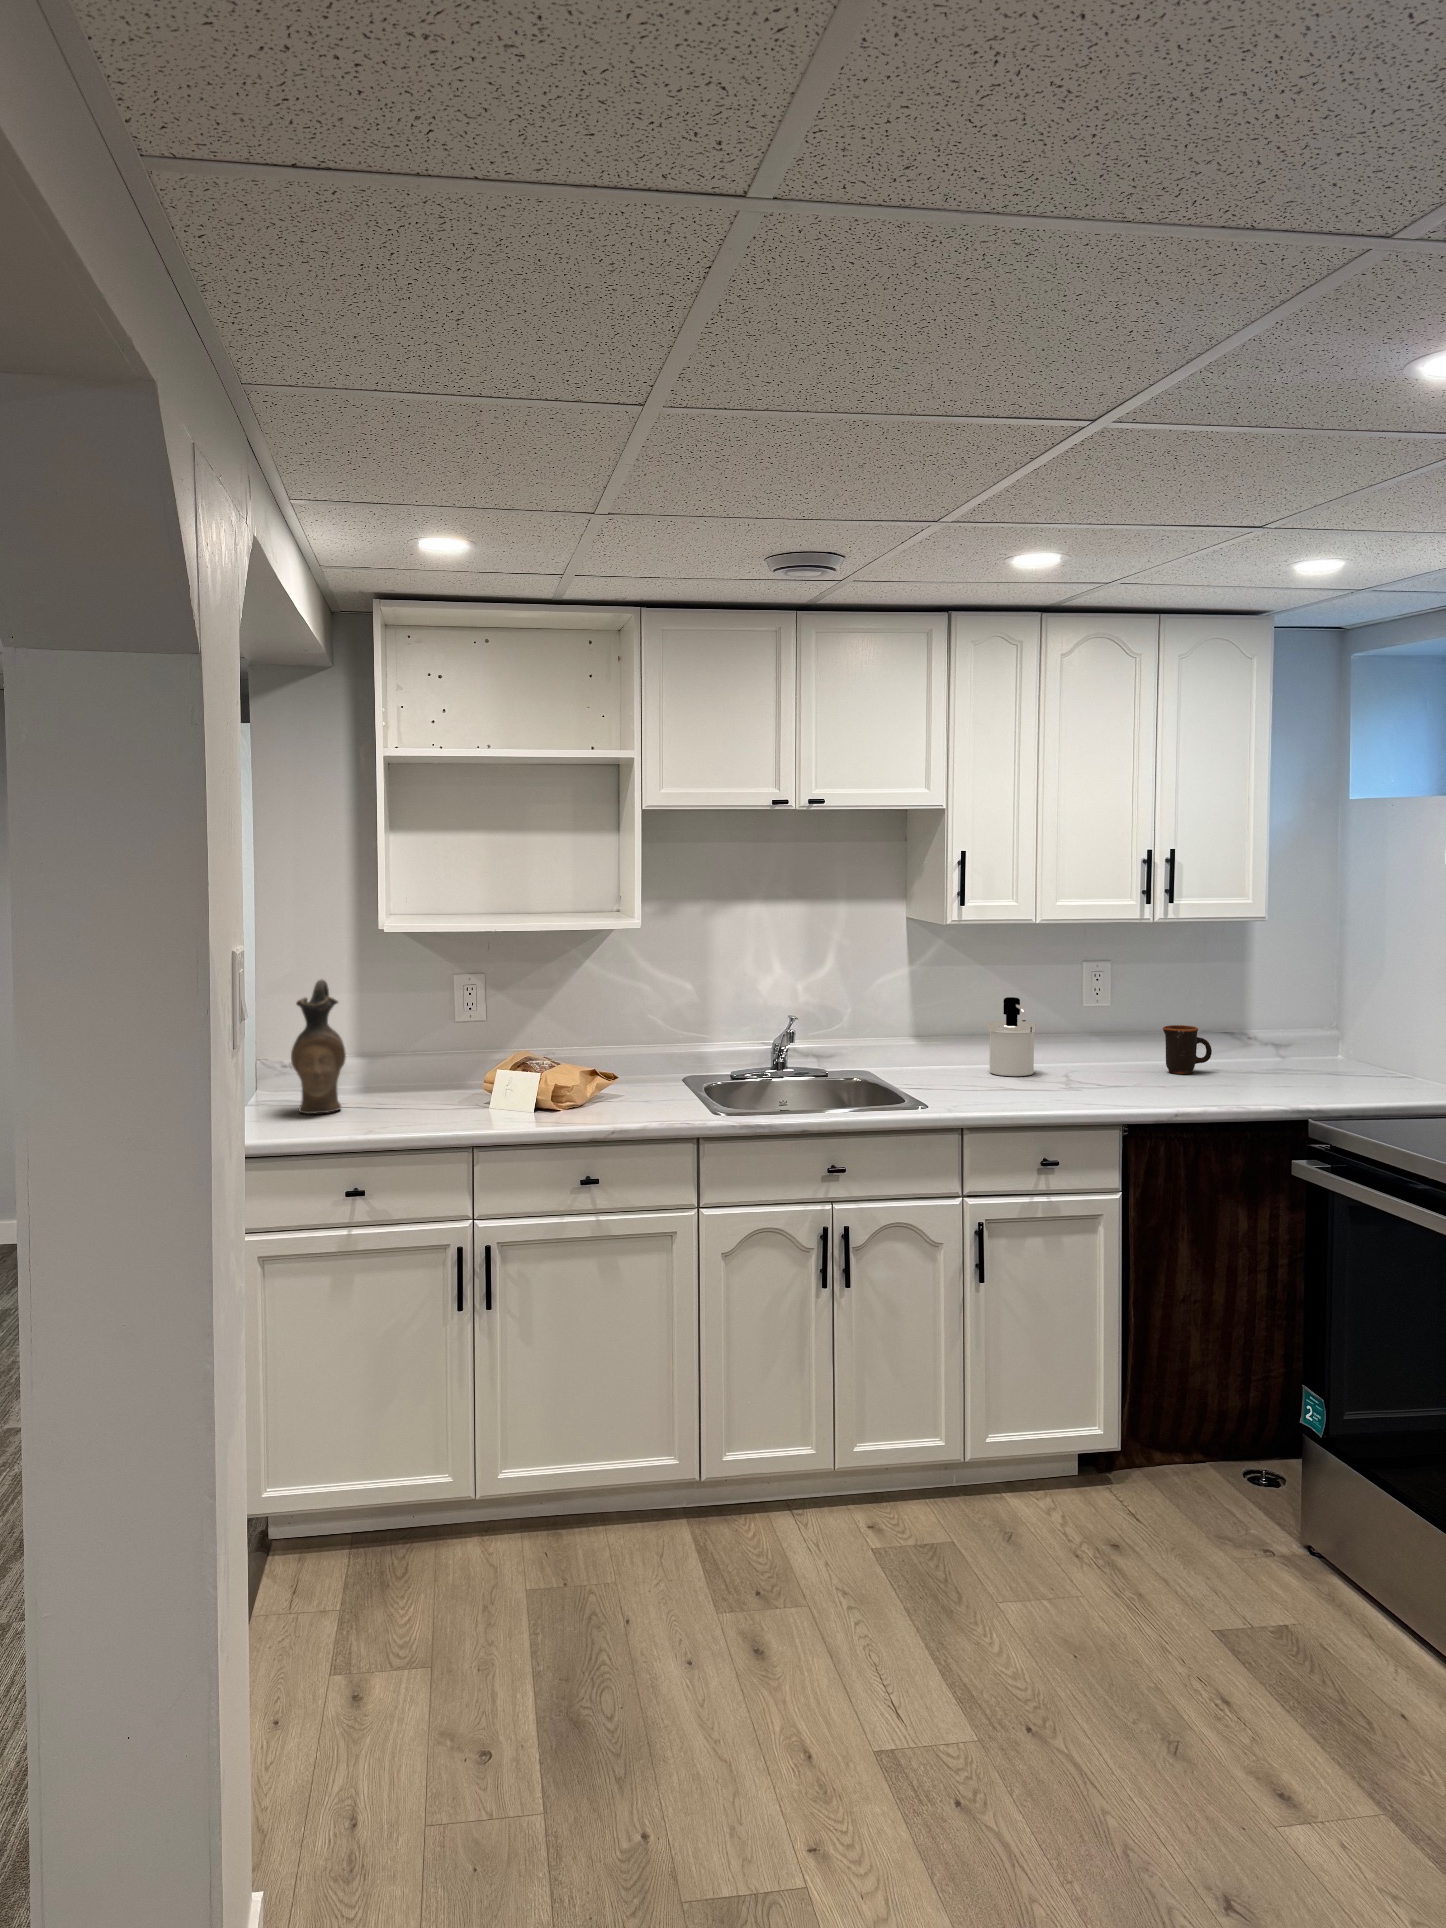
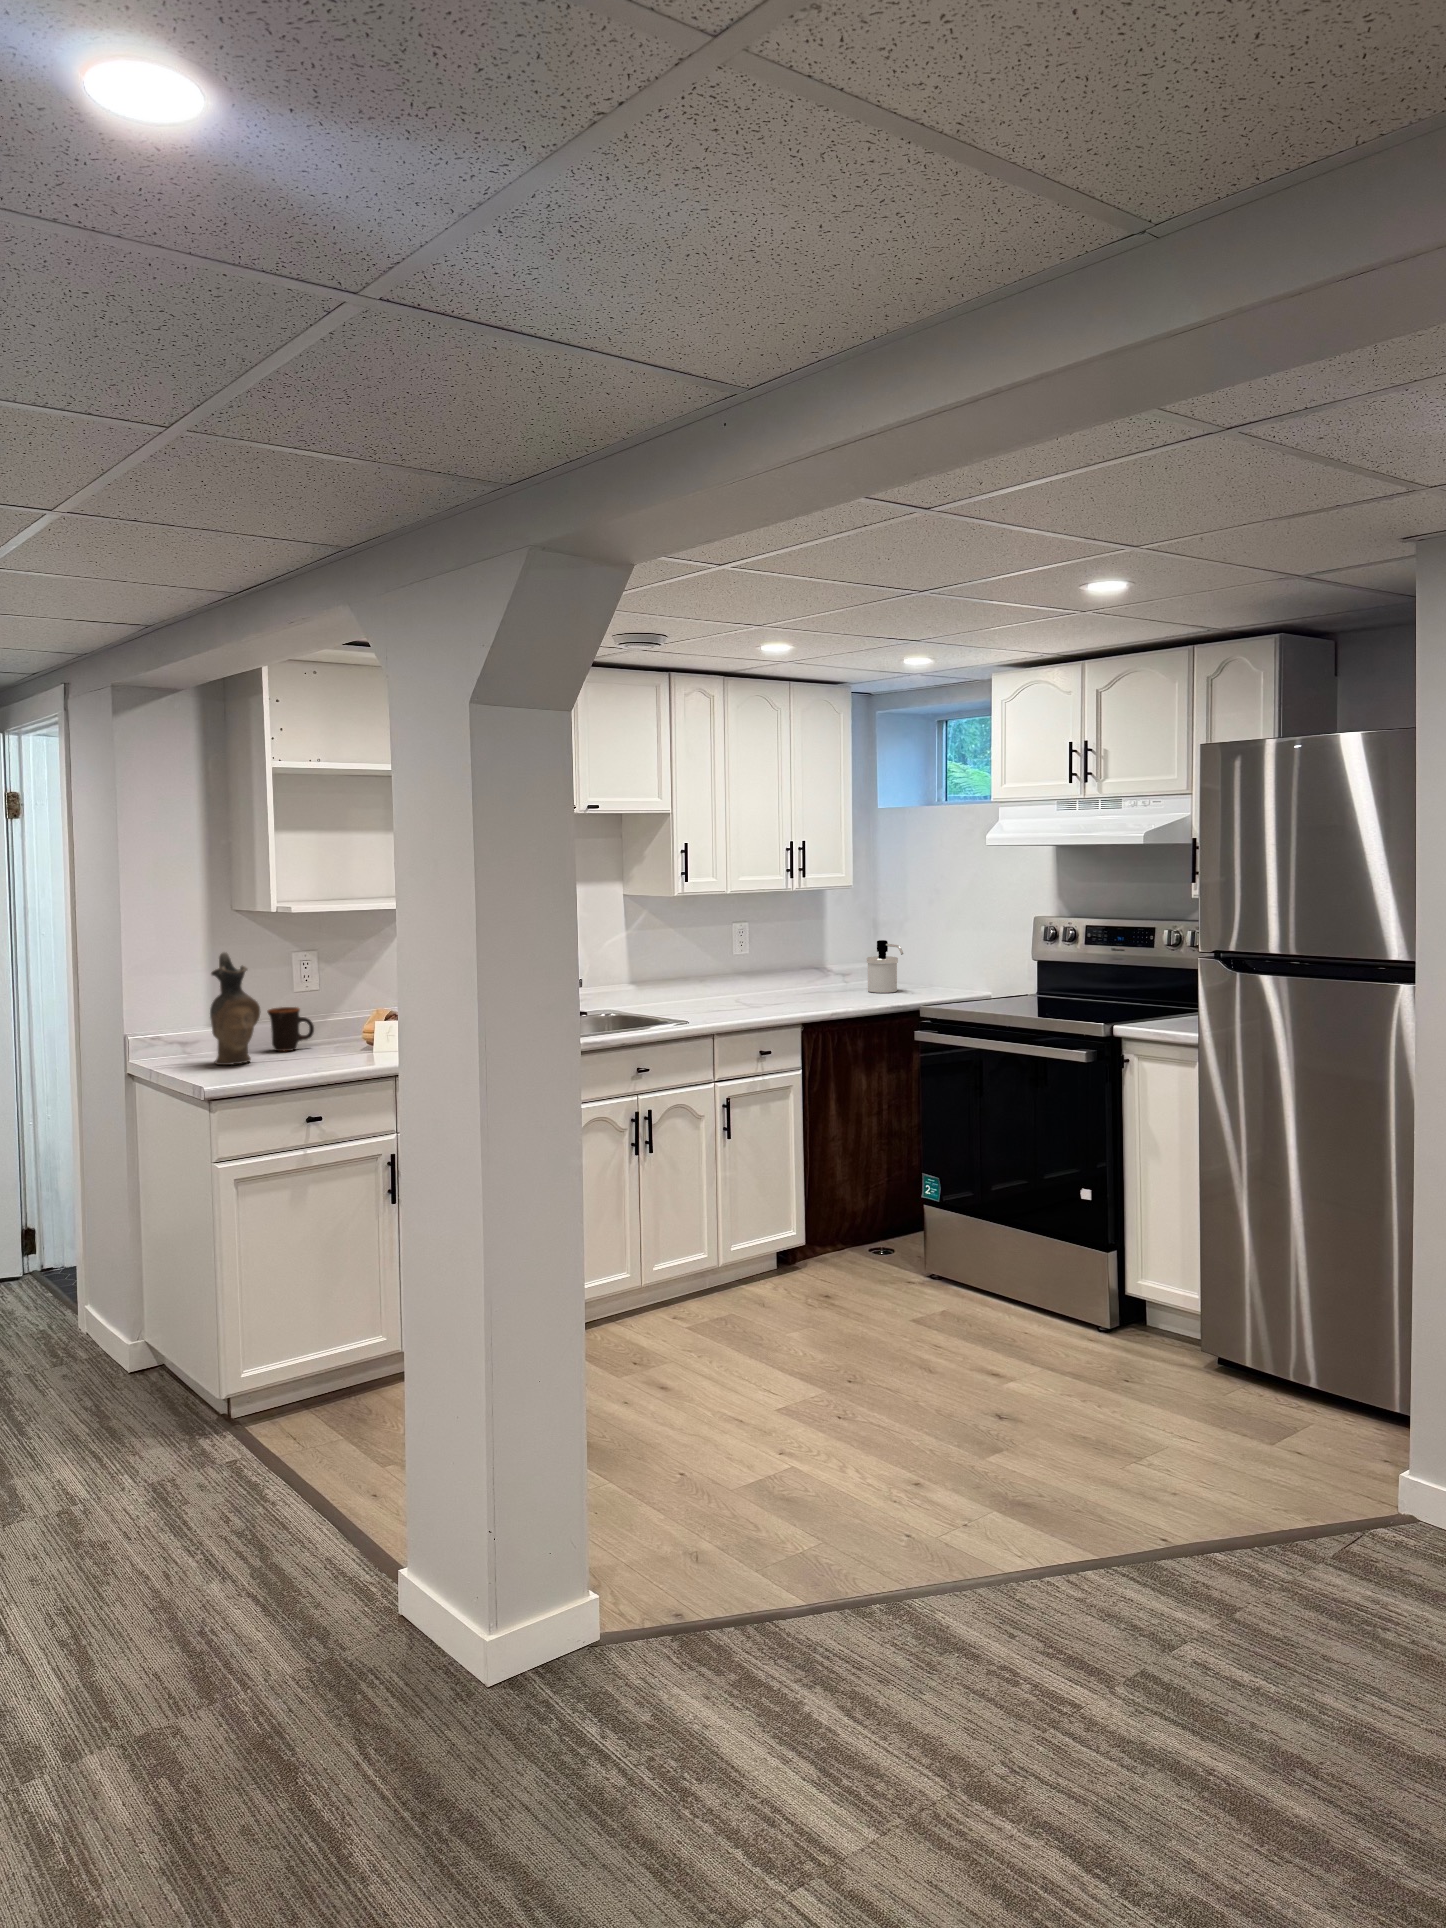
soap dispenser: present [988,997,1036,1076] -> present [867,940,903,993]
mug: present [1163,1025,1212,1074] -> present [267,1007,314,1051]

